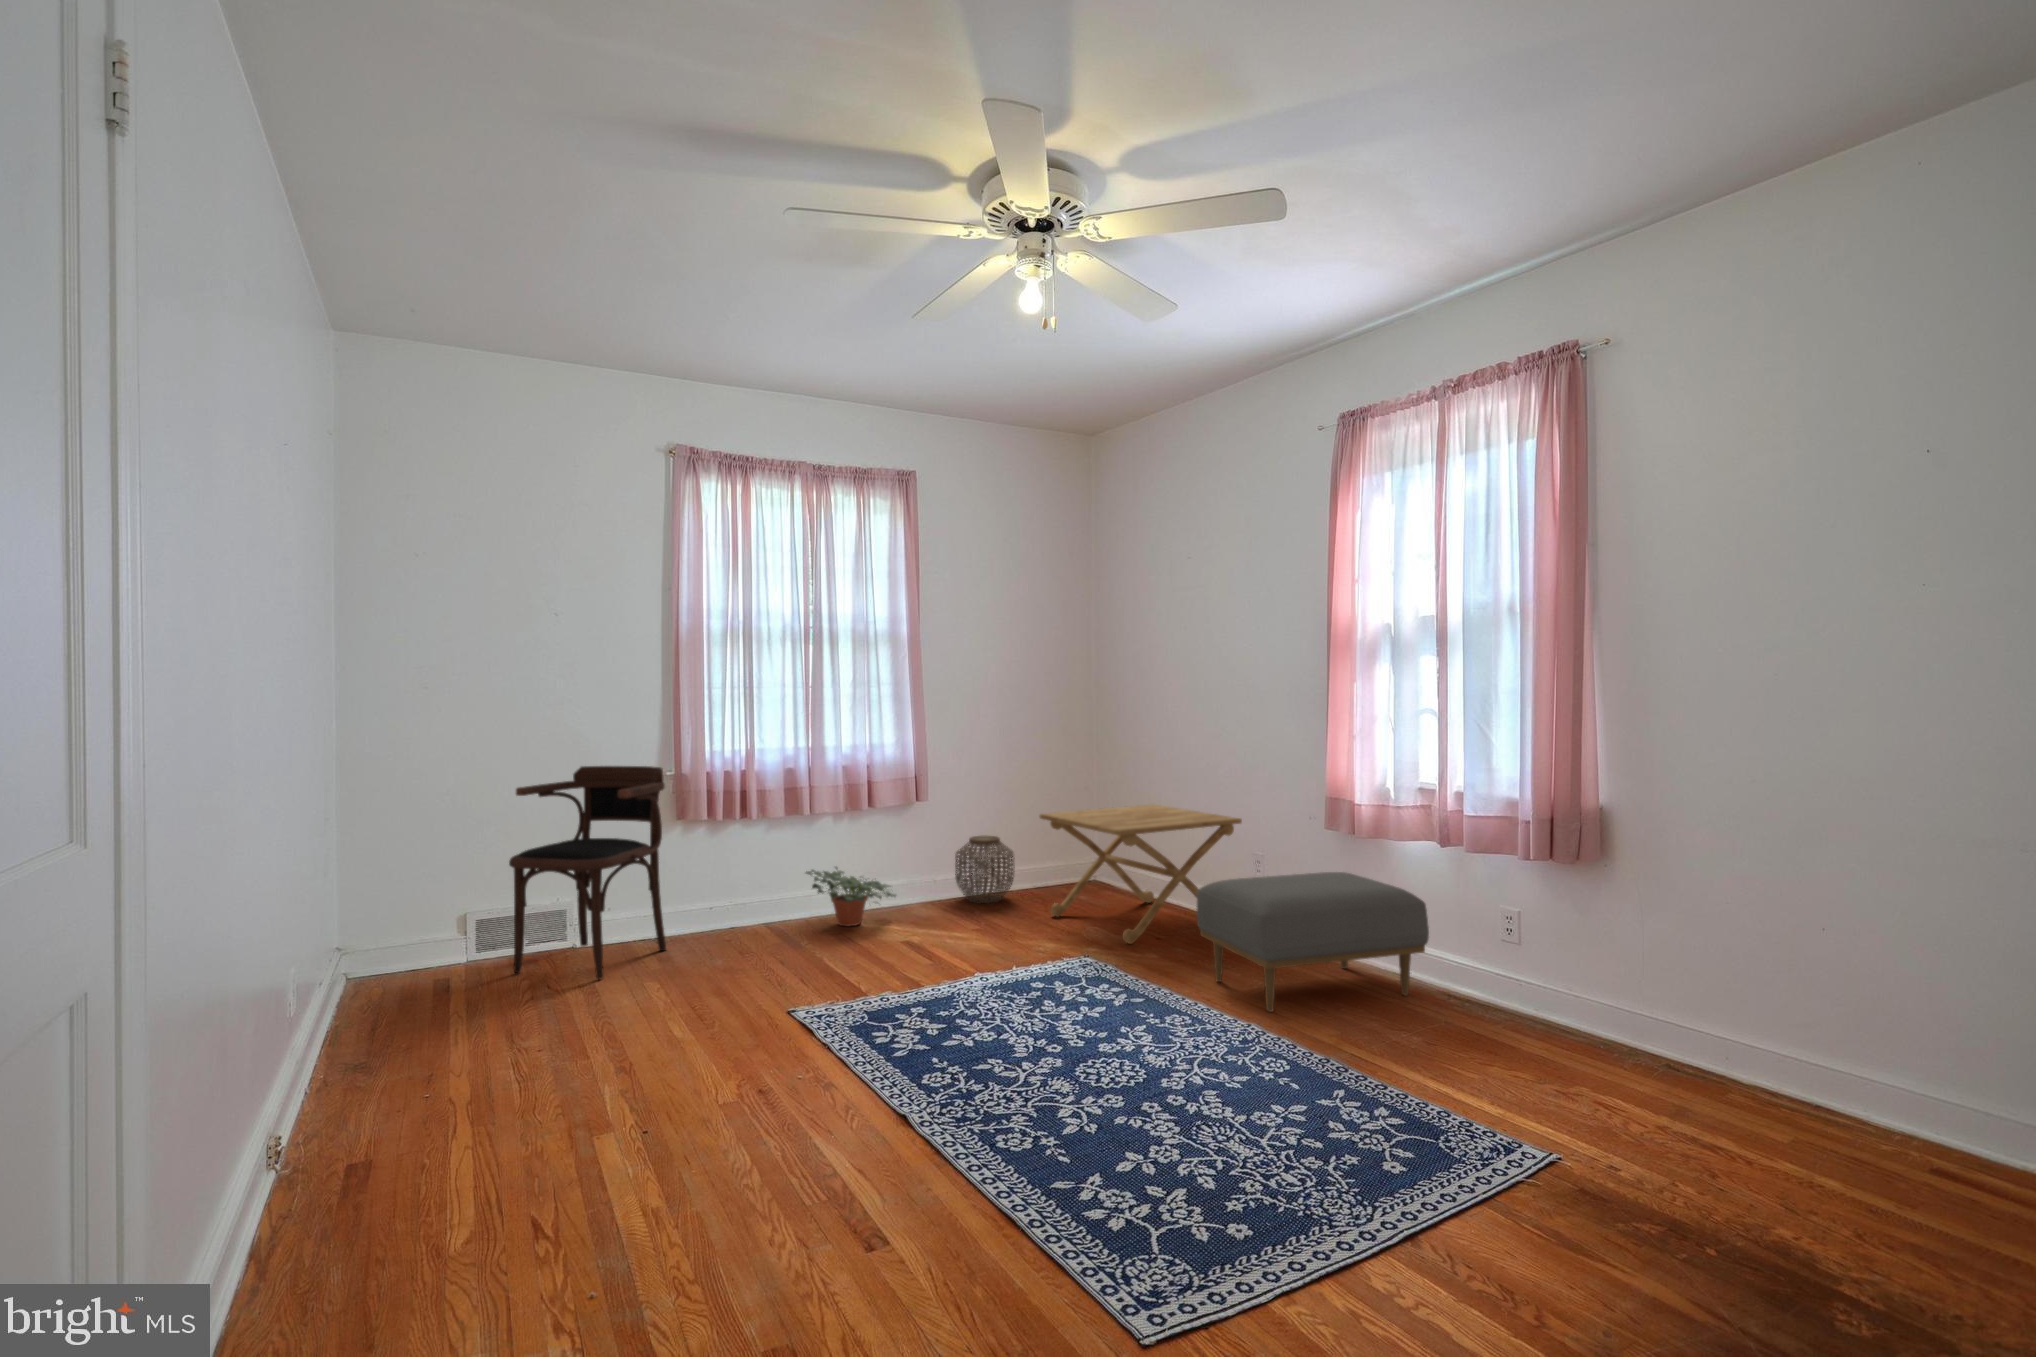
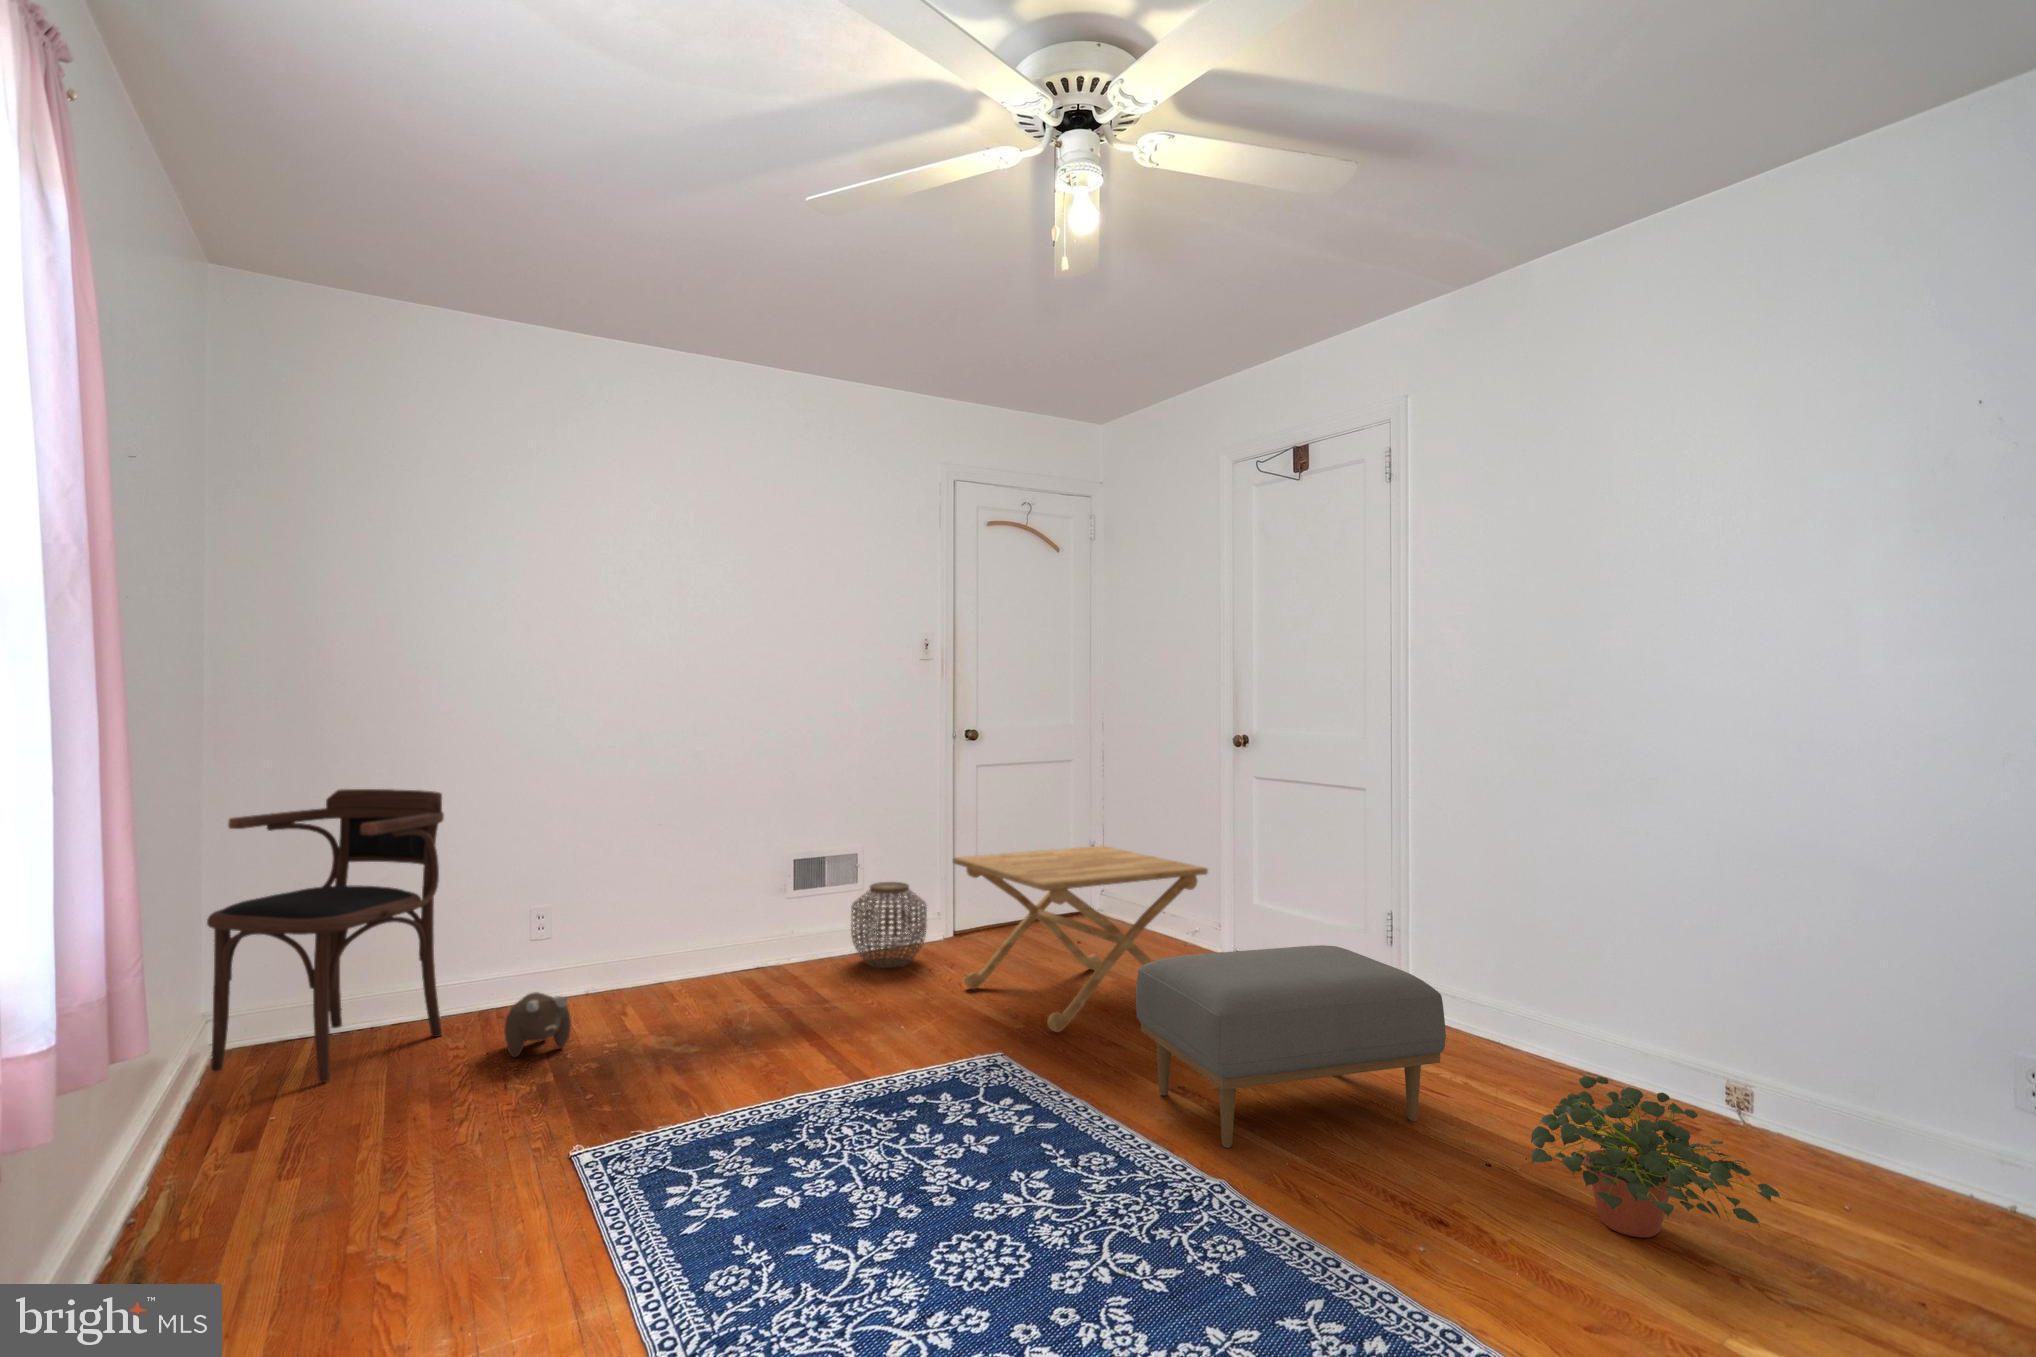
potted plant: present [806,866,896,926] -> present [1531,1076,1780,1238]
plush toy: none [718,916,767,963] -> present [504,992,571,1057]

